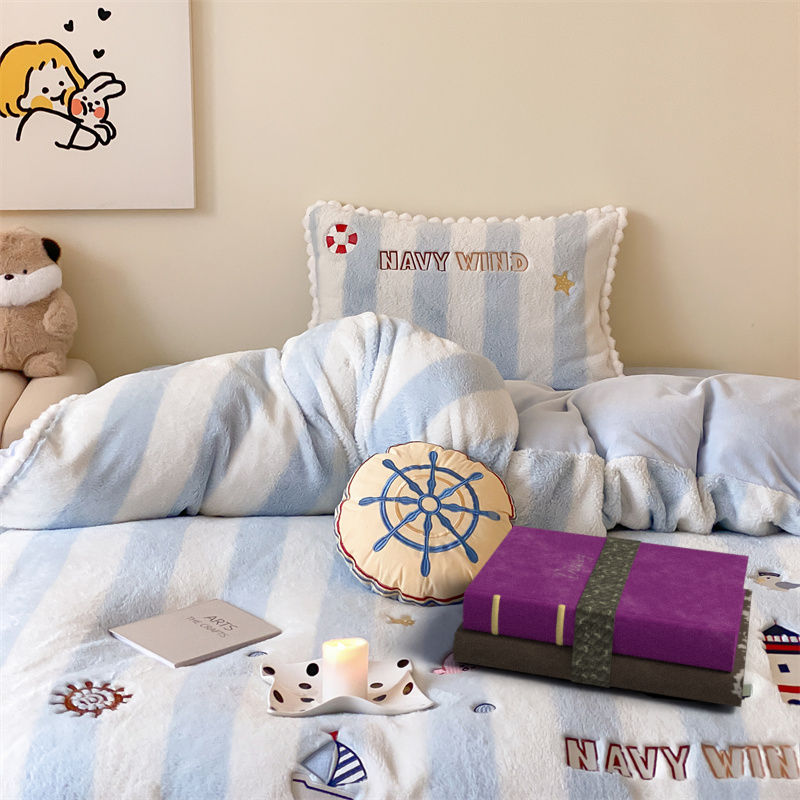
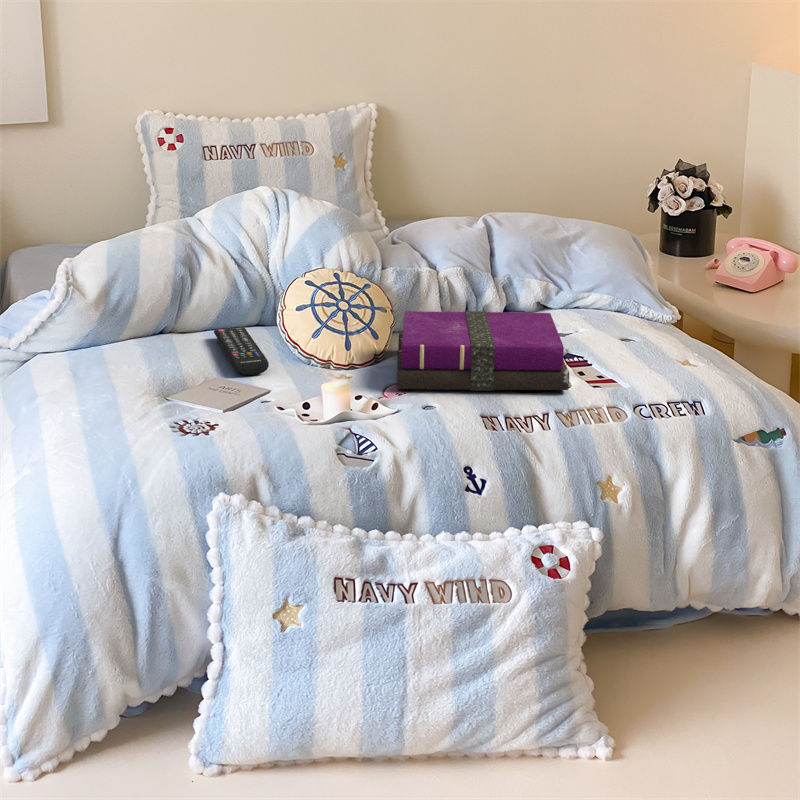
remote control: none [231,517,295,601] -> present [214,327,269,375]

